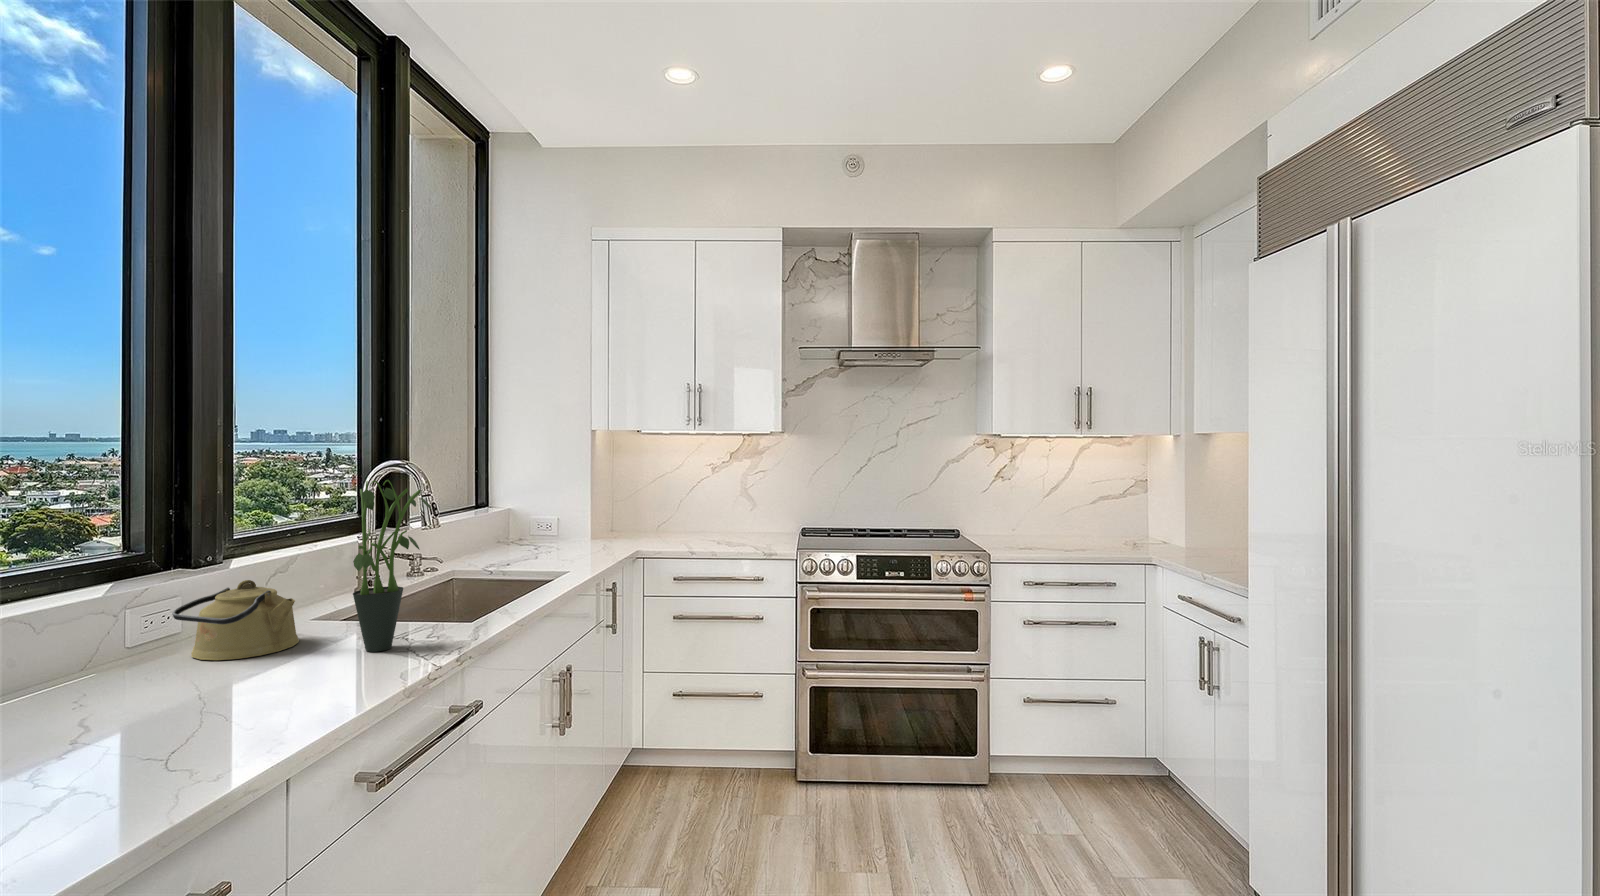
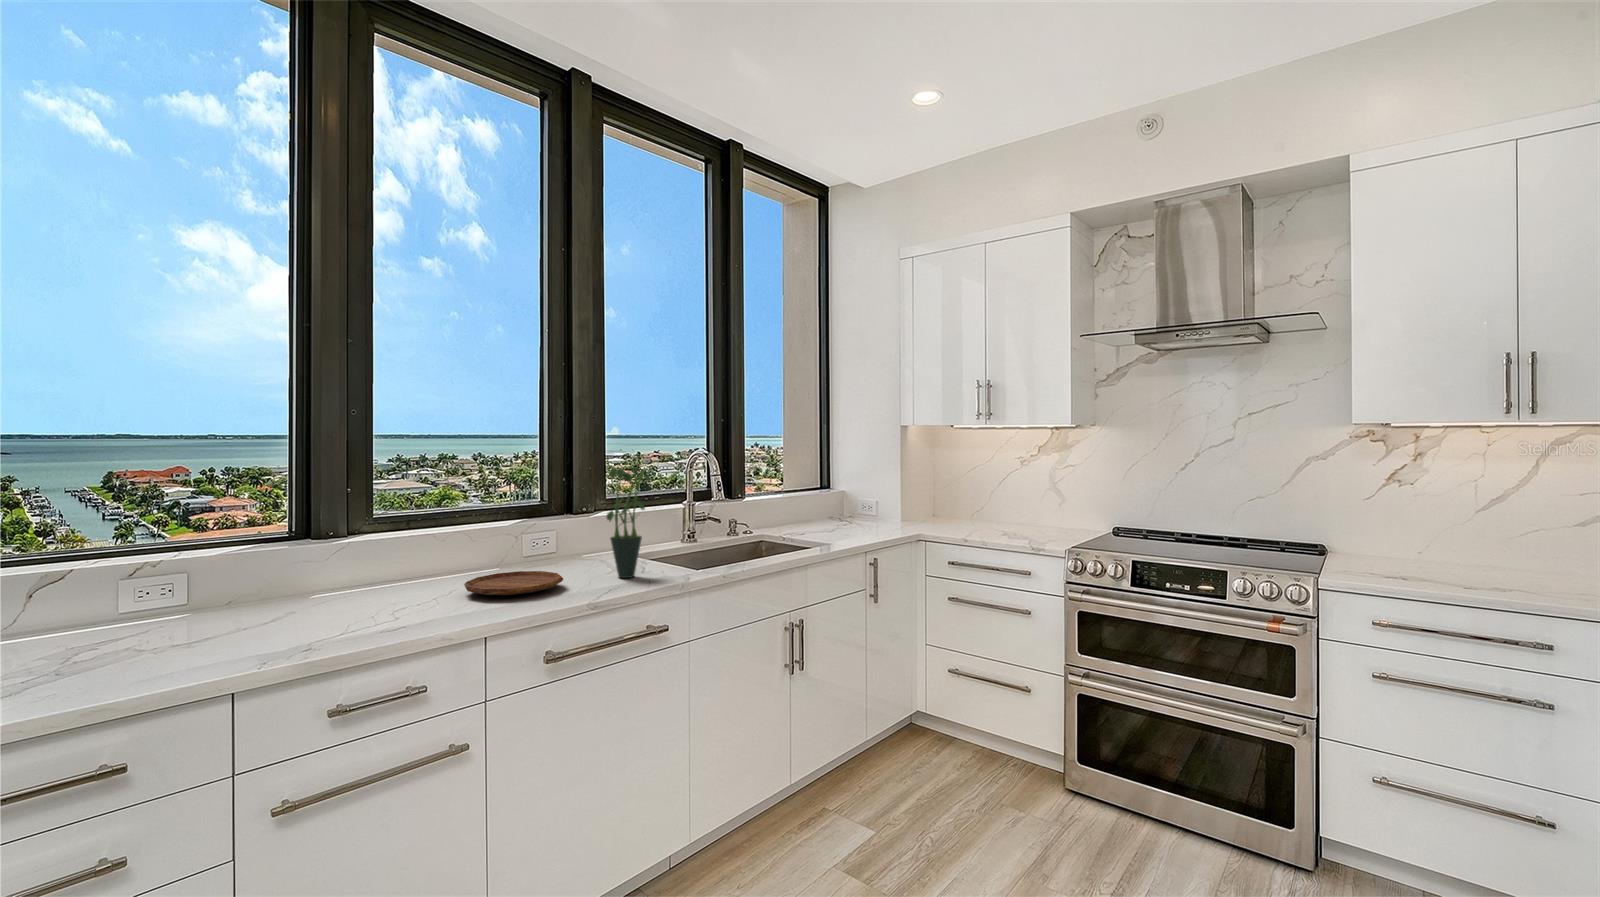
kettle: present [172,580,299,660] -> none [541,524,605,571]
tray: none [120,660,314,718] -> present [464,571,563,595]

